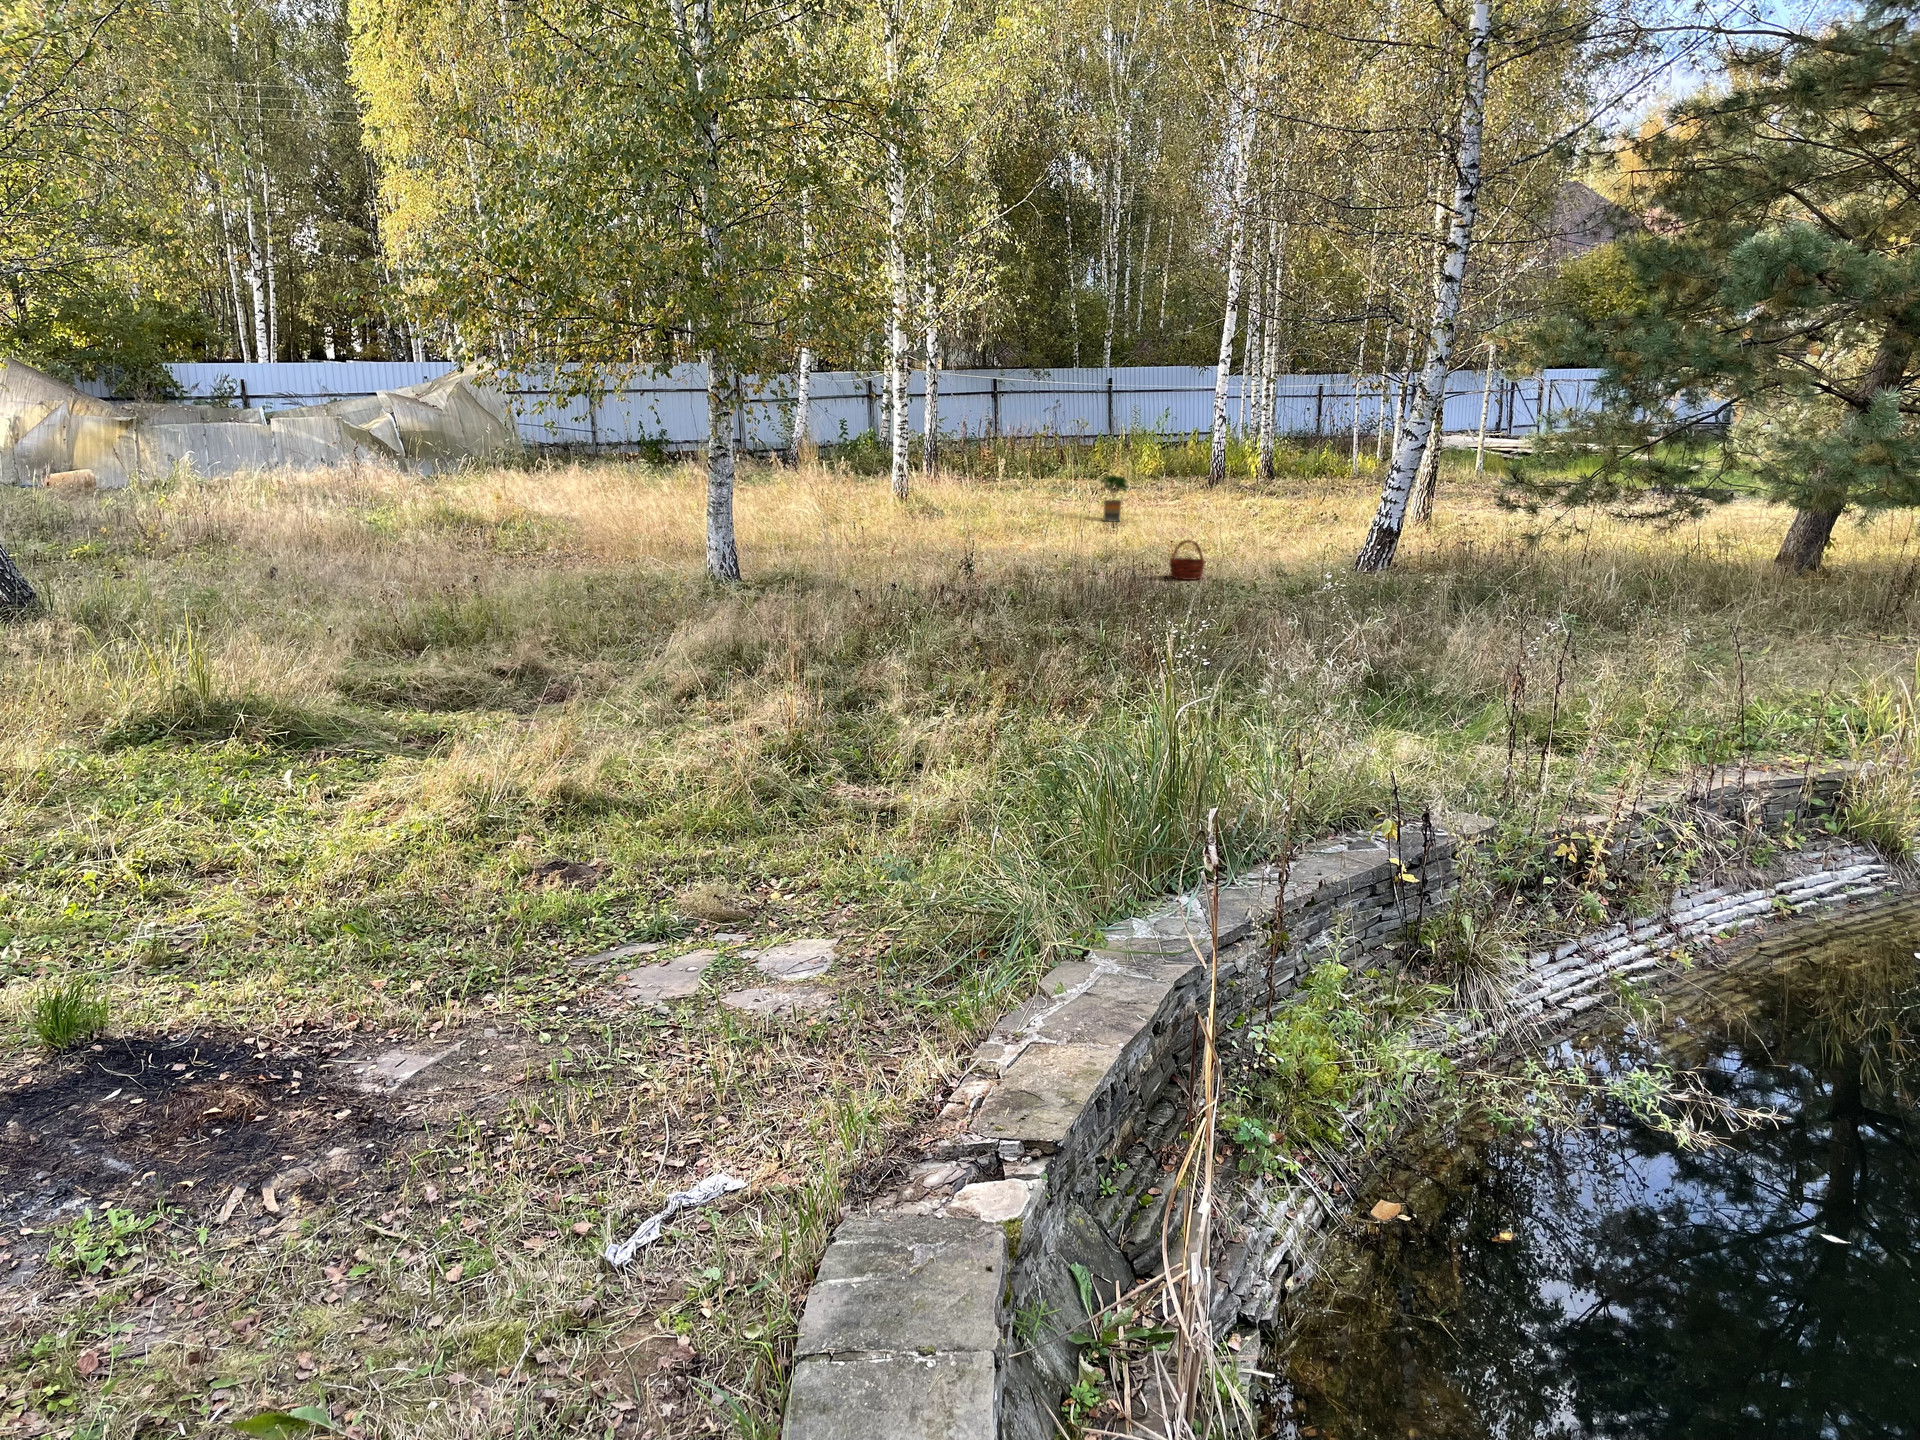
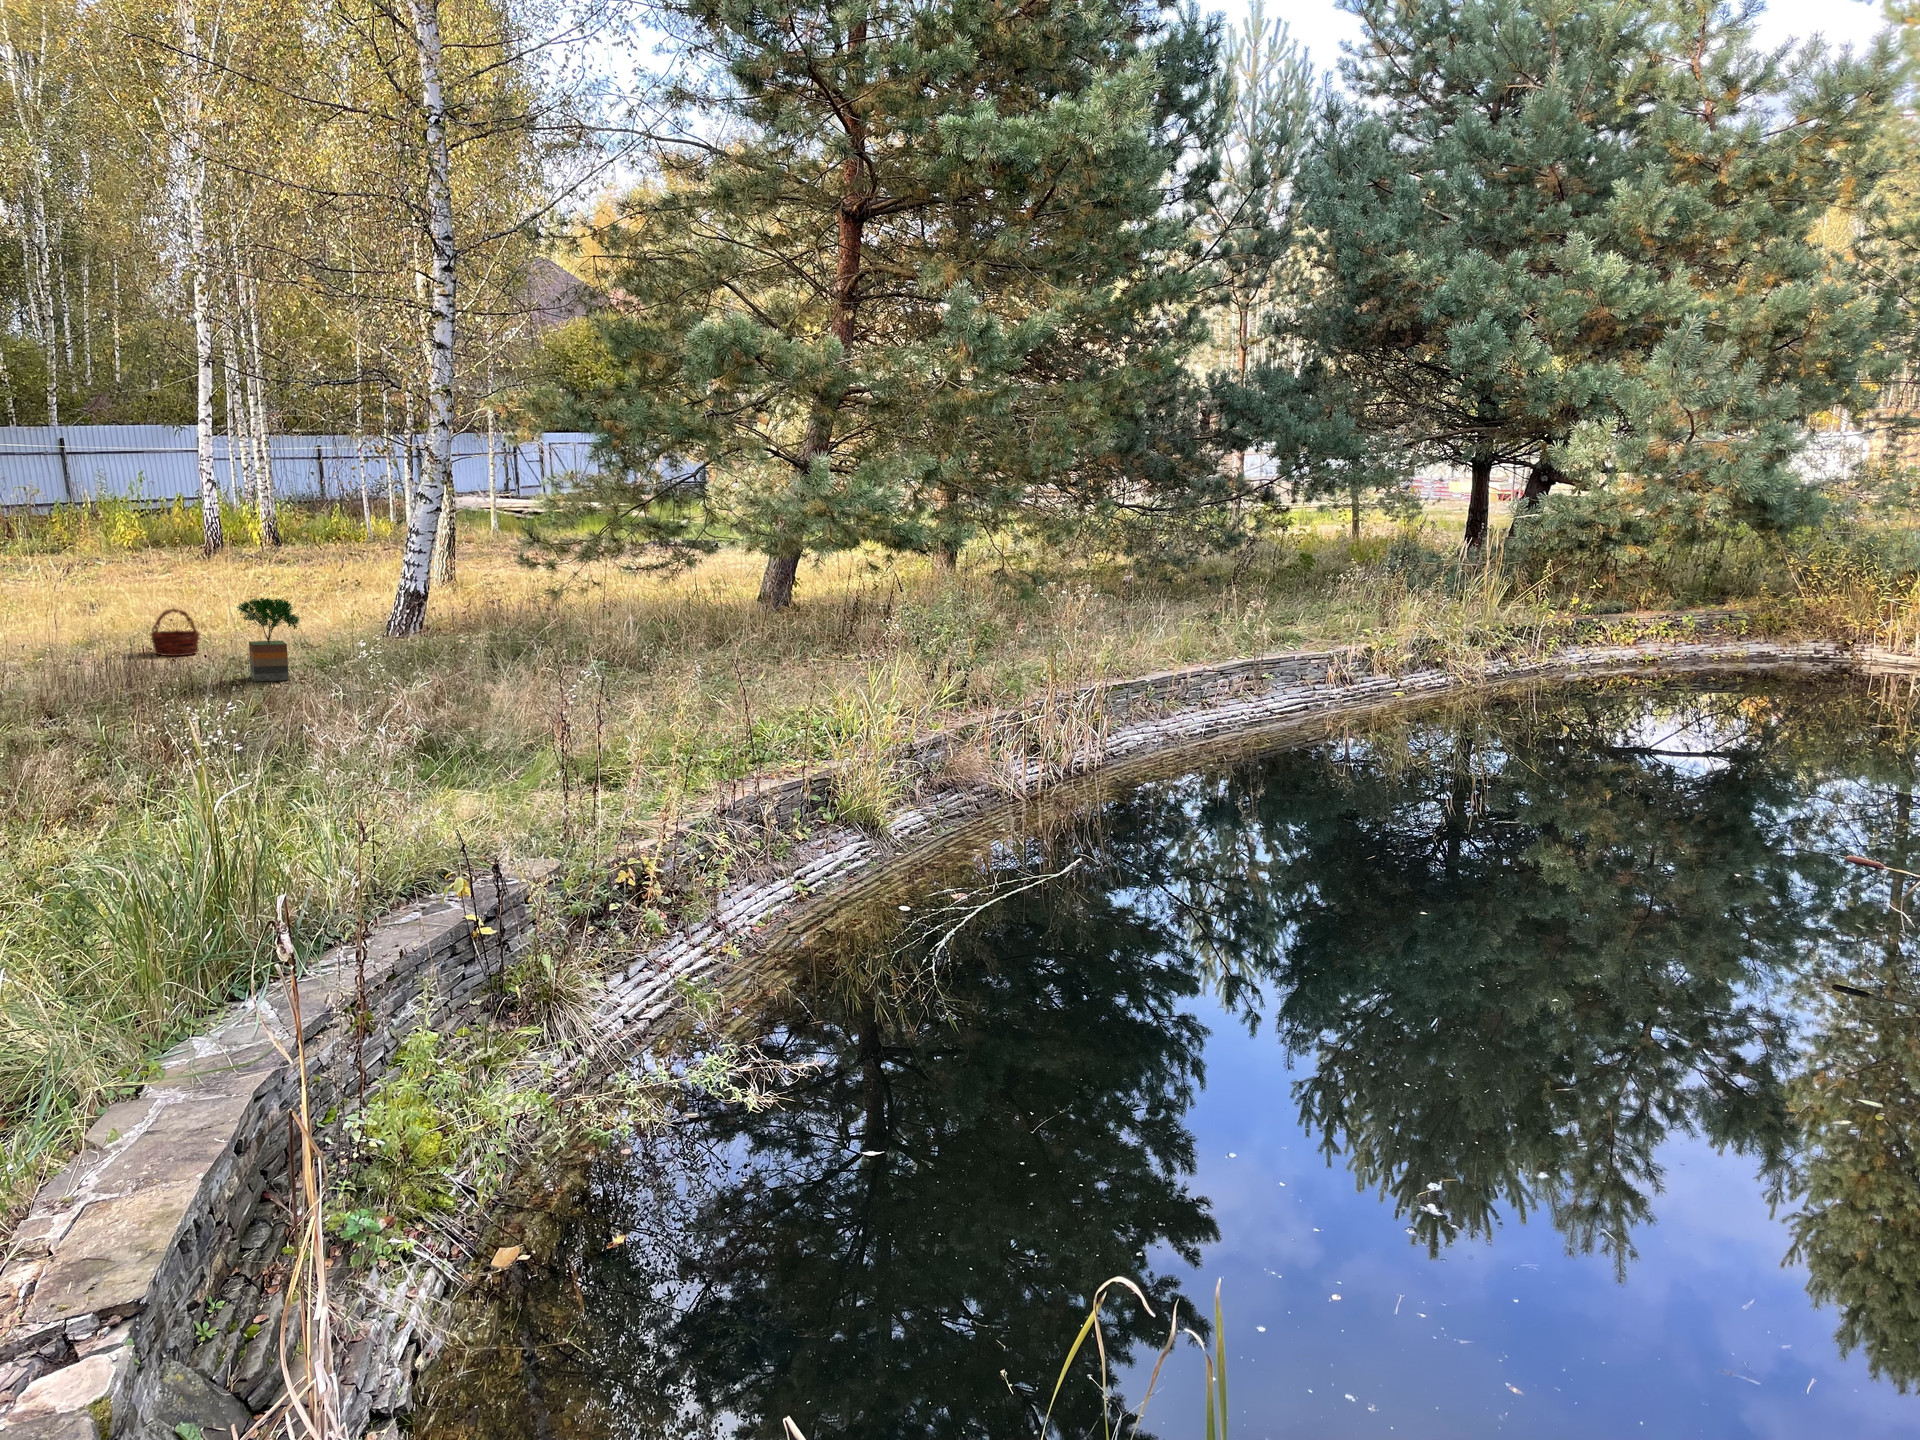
potted tree: present [1101,475,1129,522] -> present [237,598,300,682]

